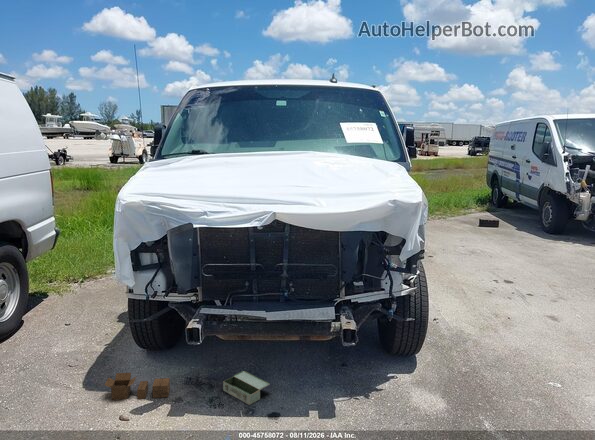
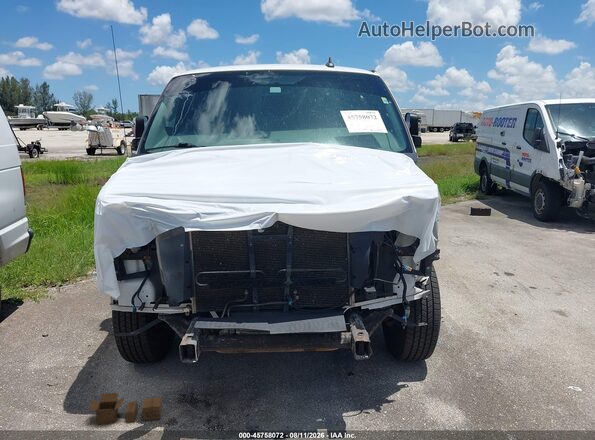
toolbox: present [223,371,270,405] -> none [221,386,273,425]

